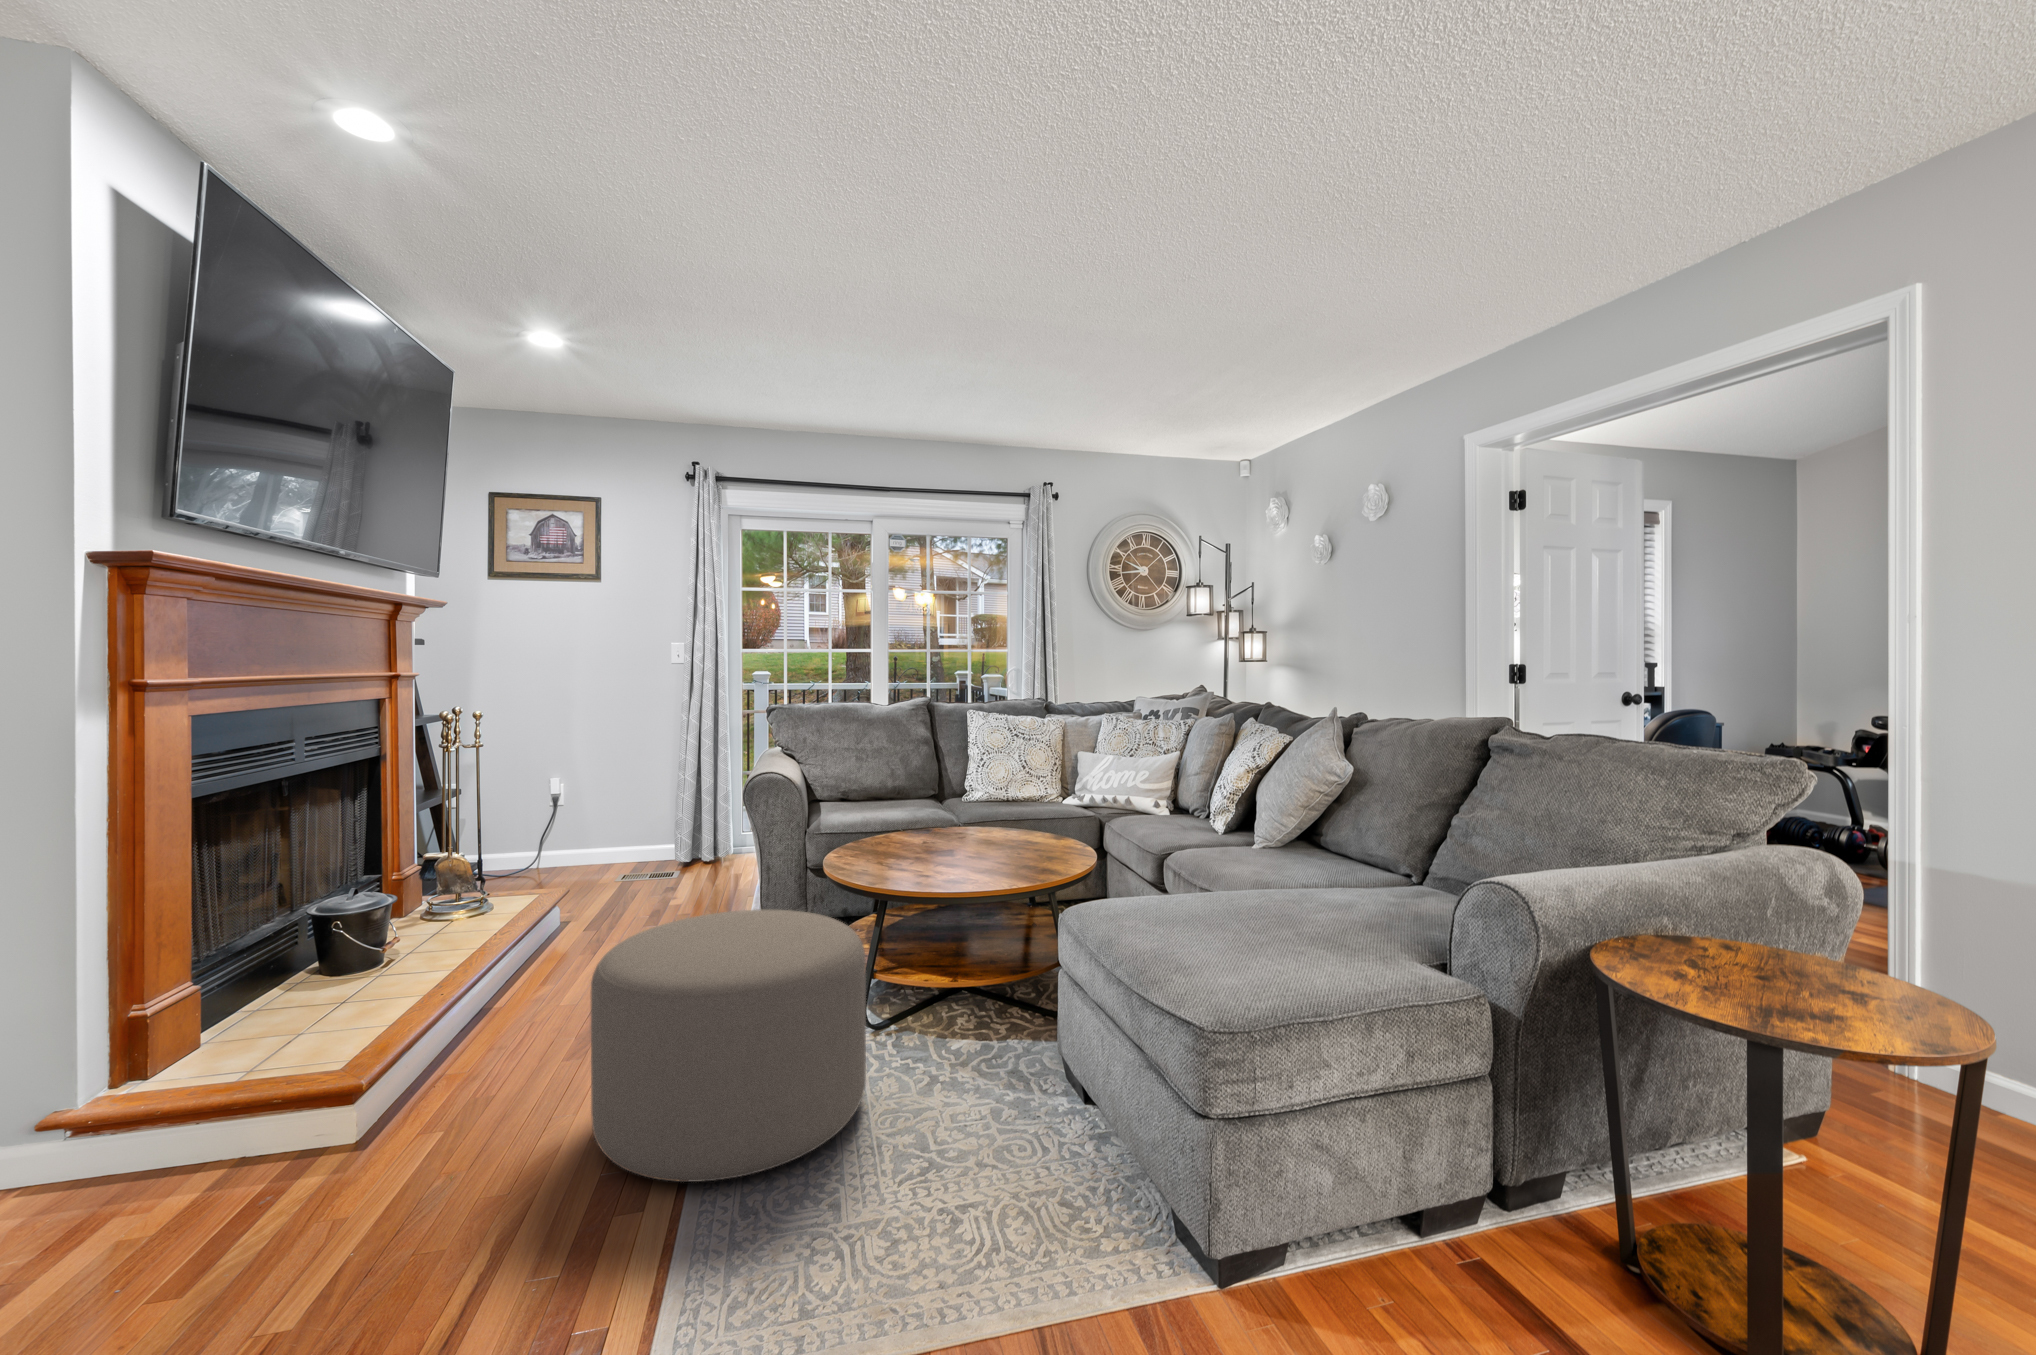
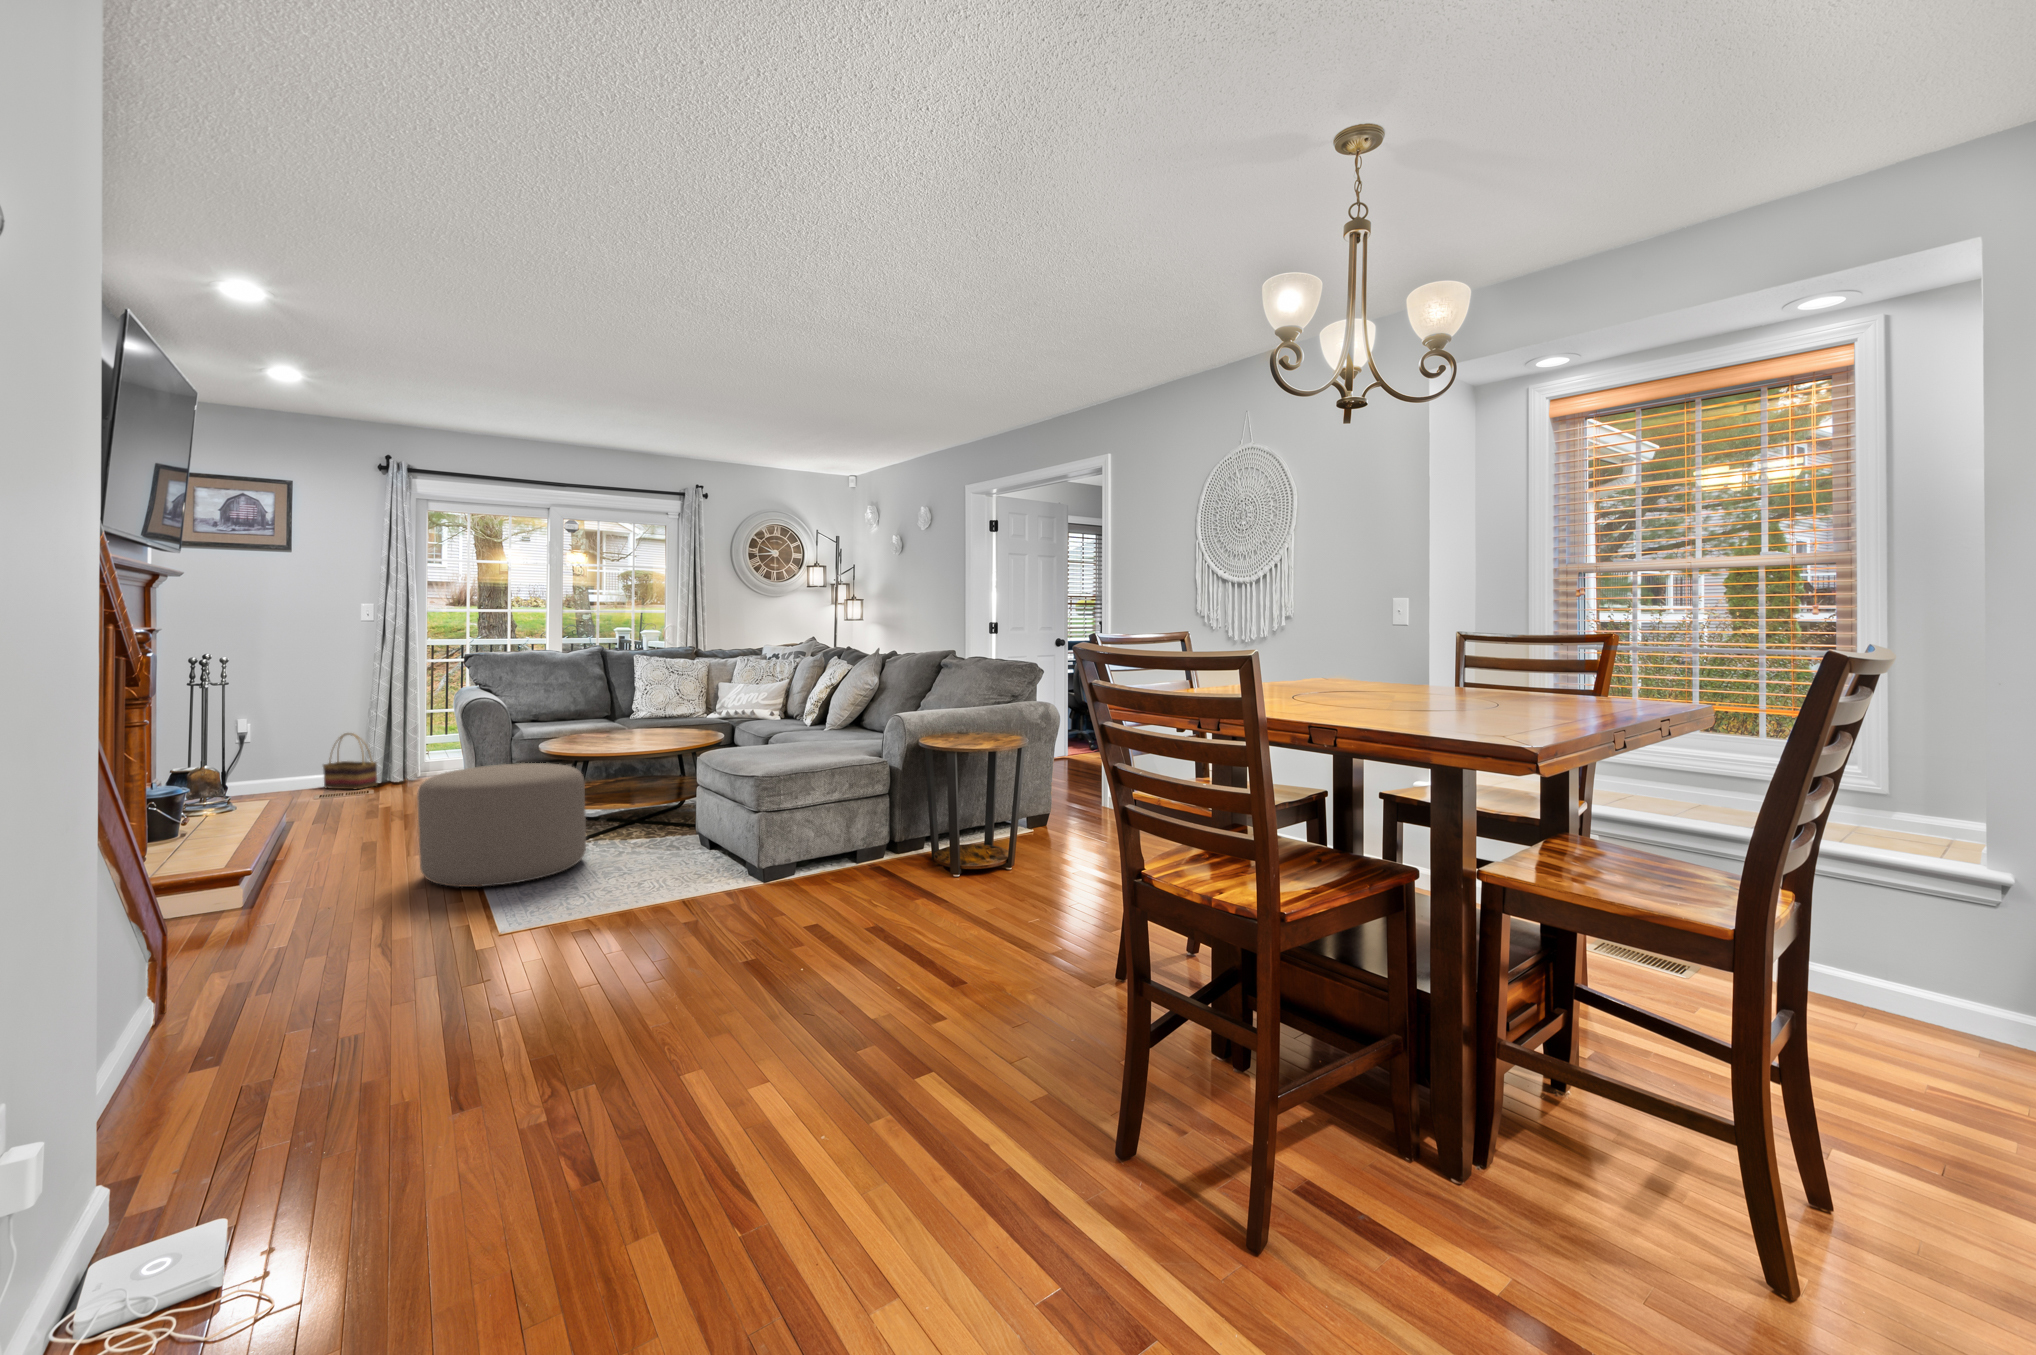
basket: none [622,800,677,872] -> present [323,733,377,789]

